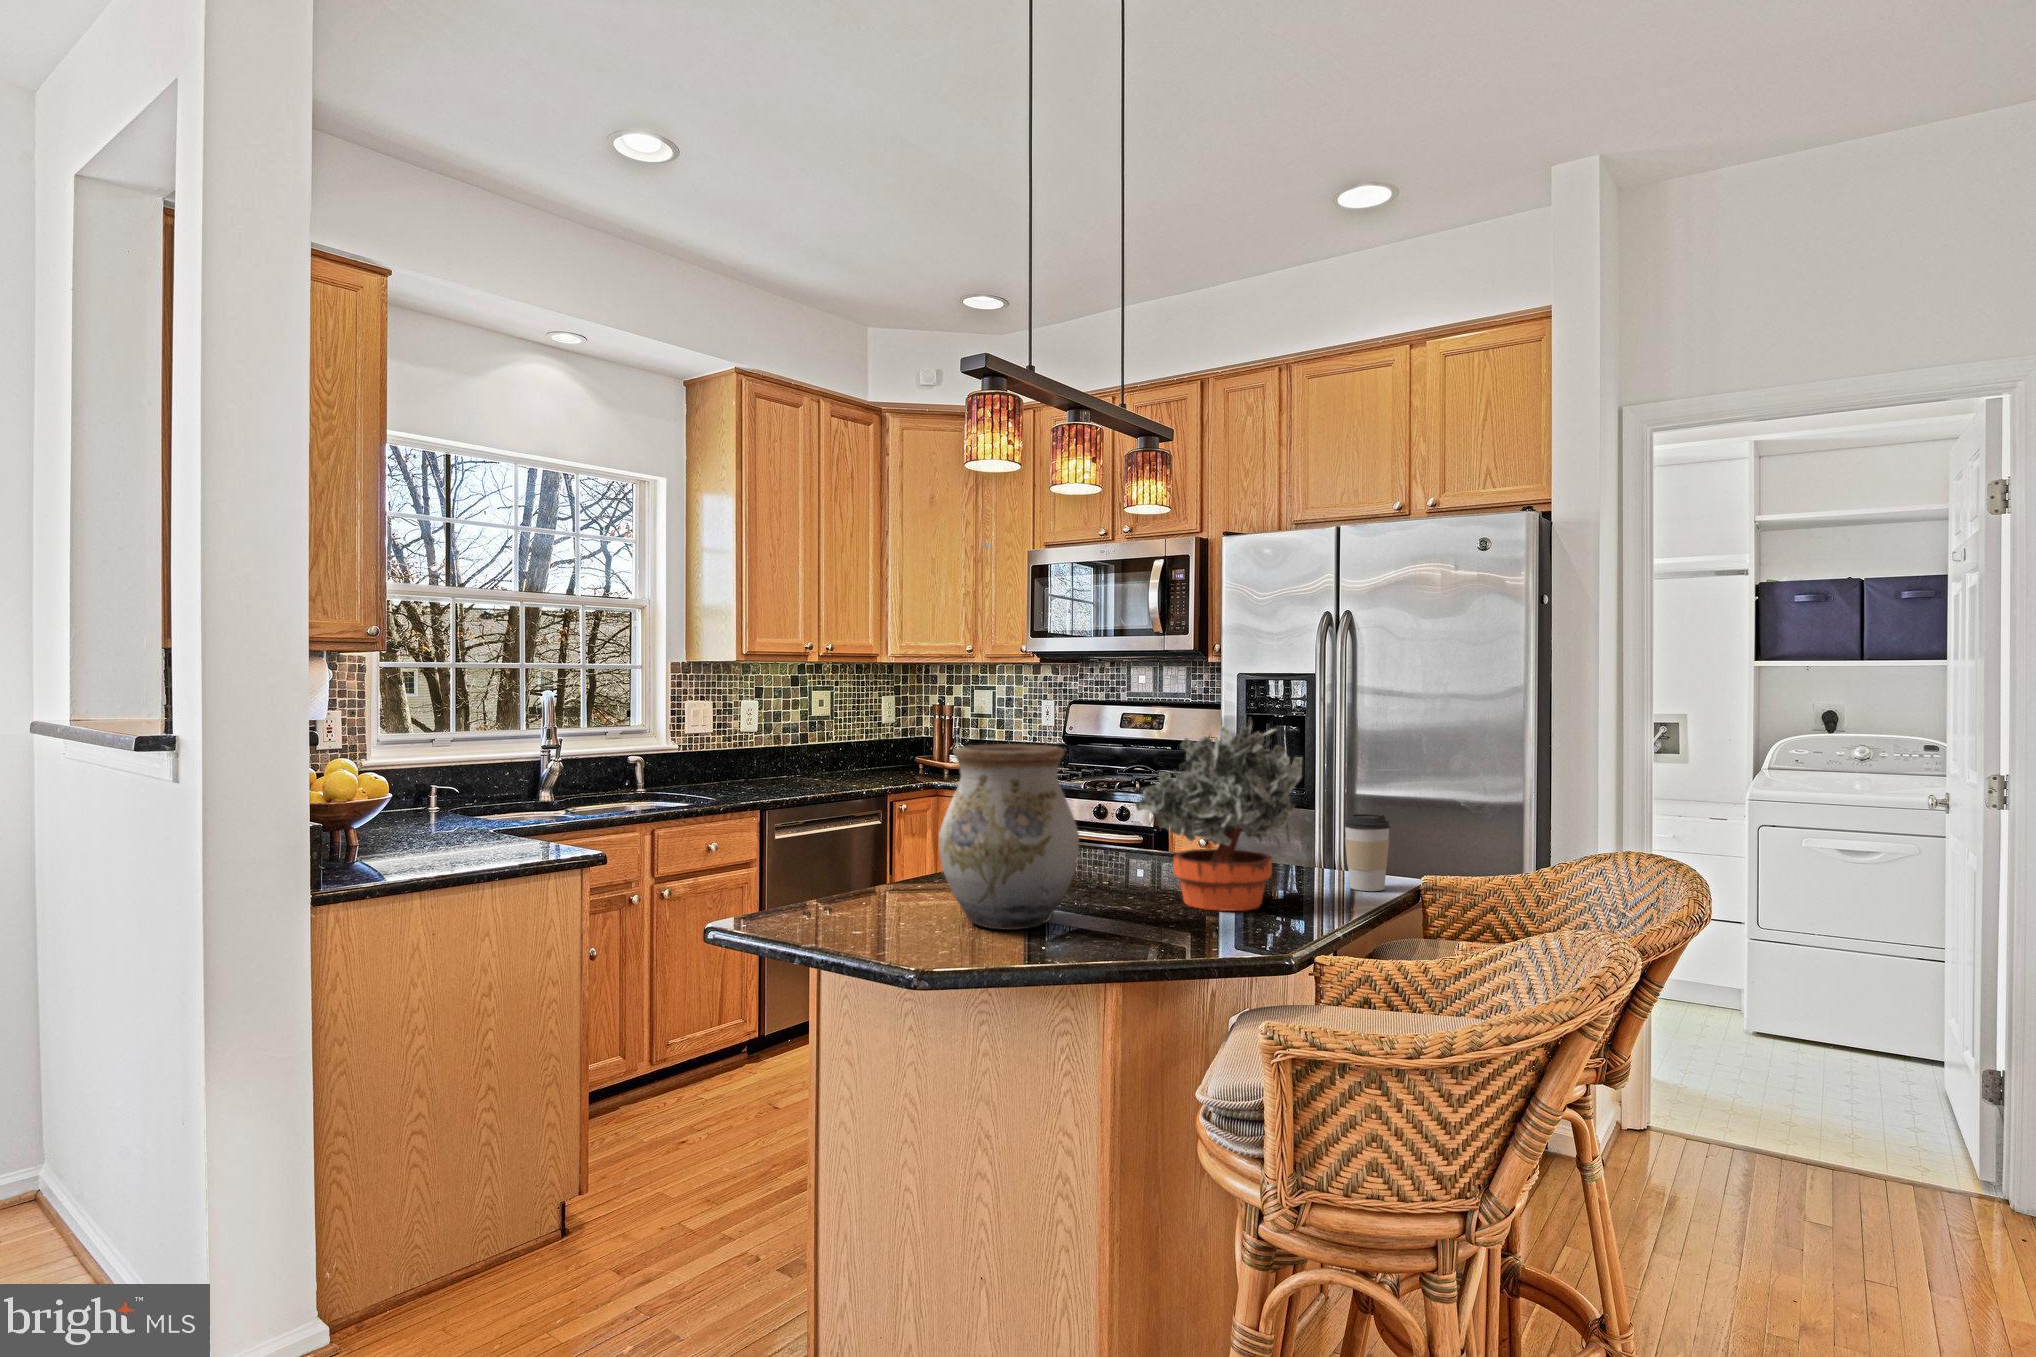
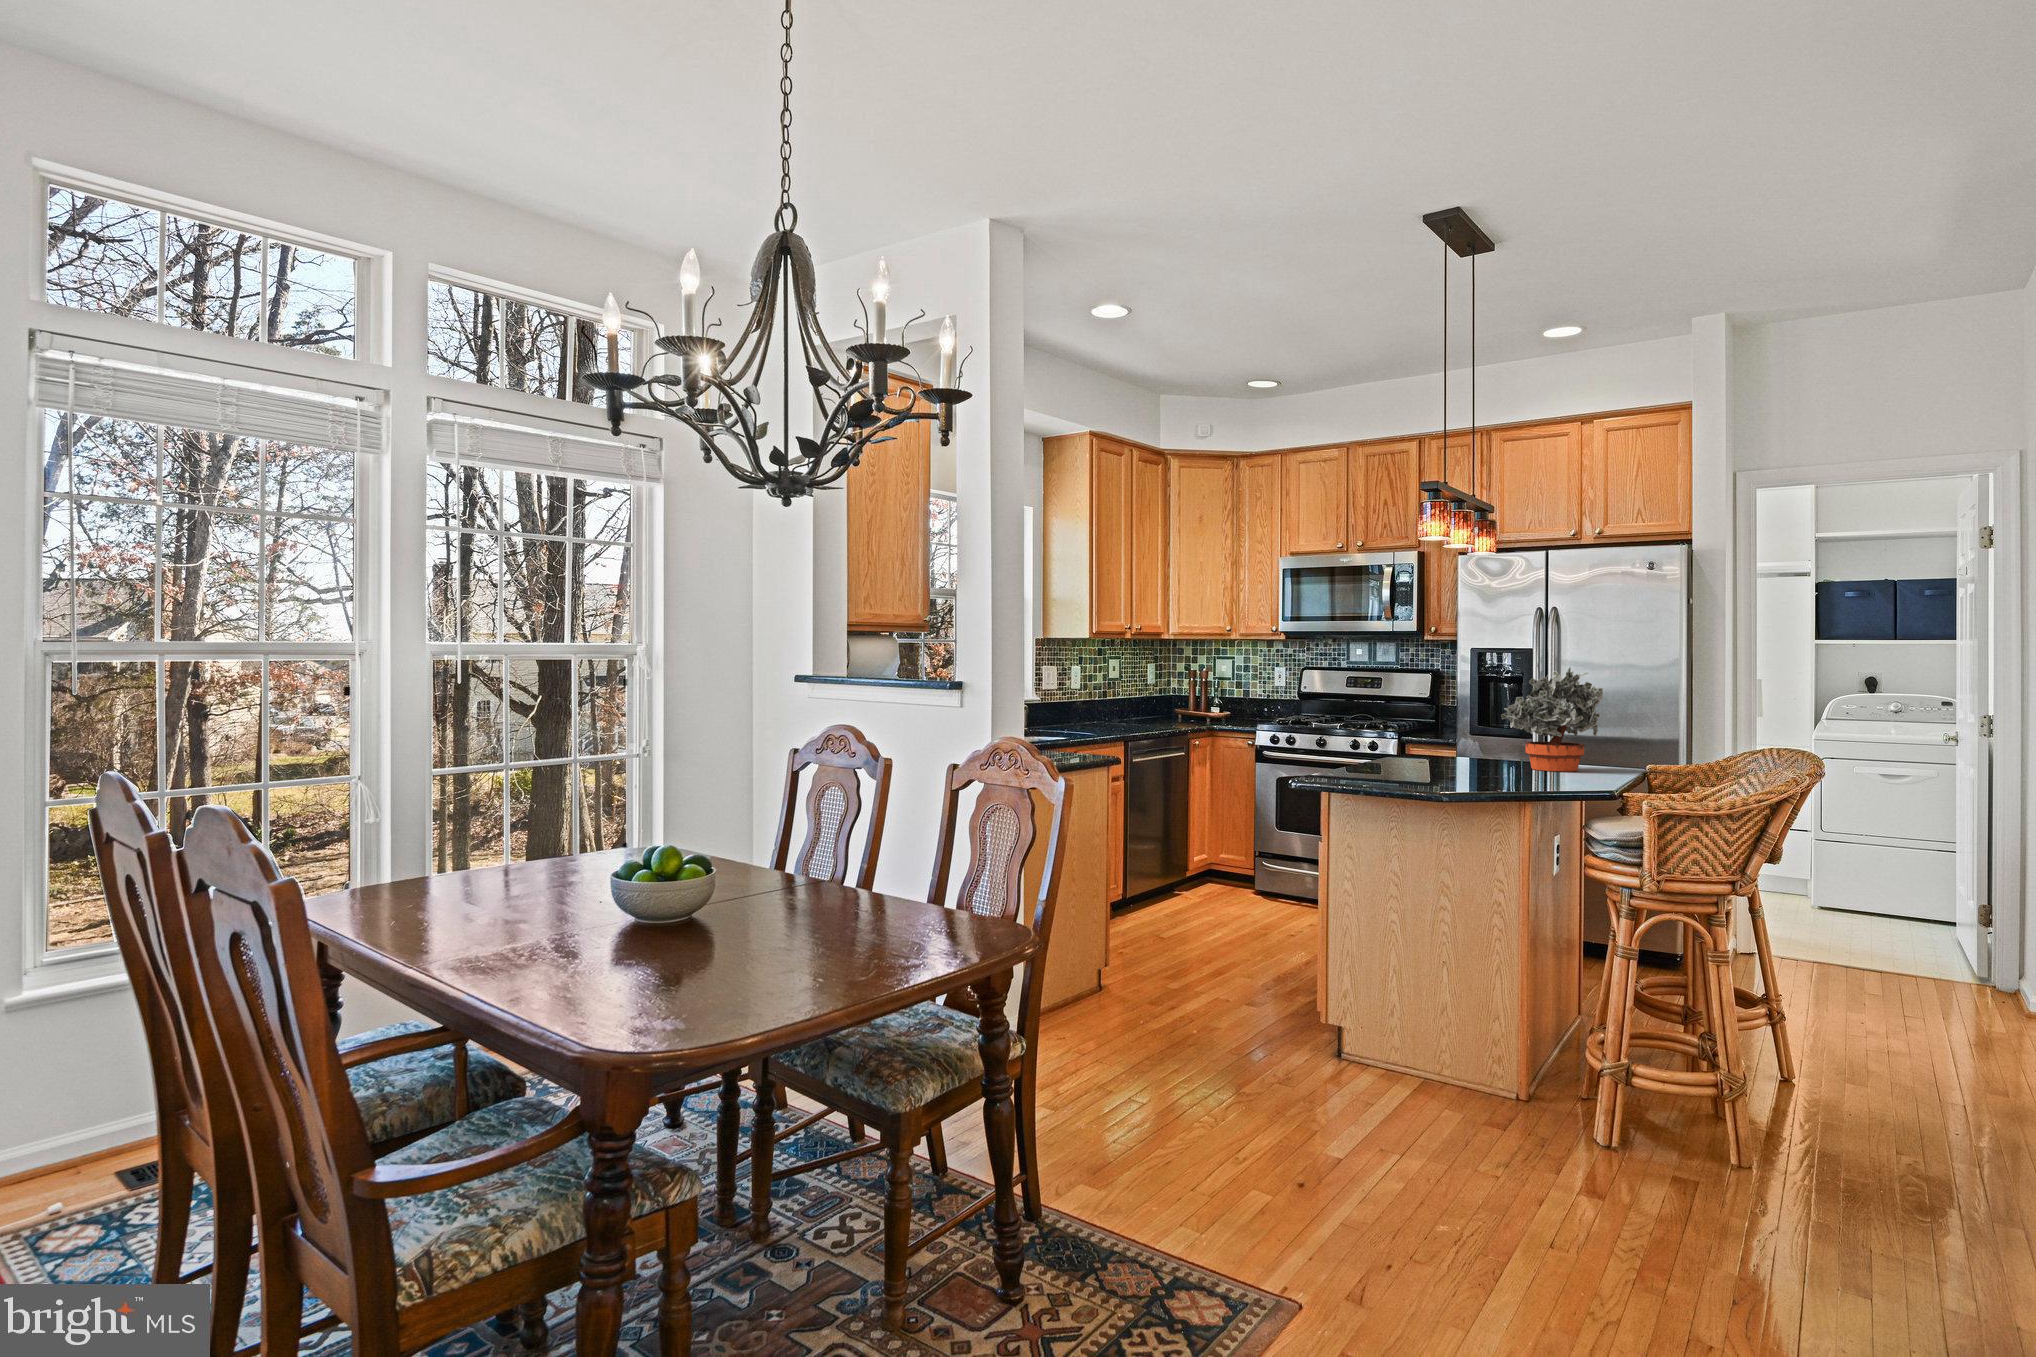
vase: present [939,744,1079,930] -> none [1419,680,1499,775]
coffee cup: present [1344,814,1390,891] -> none [1608,724,1637,767]

